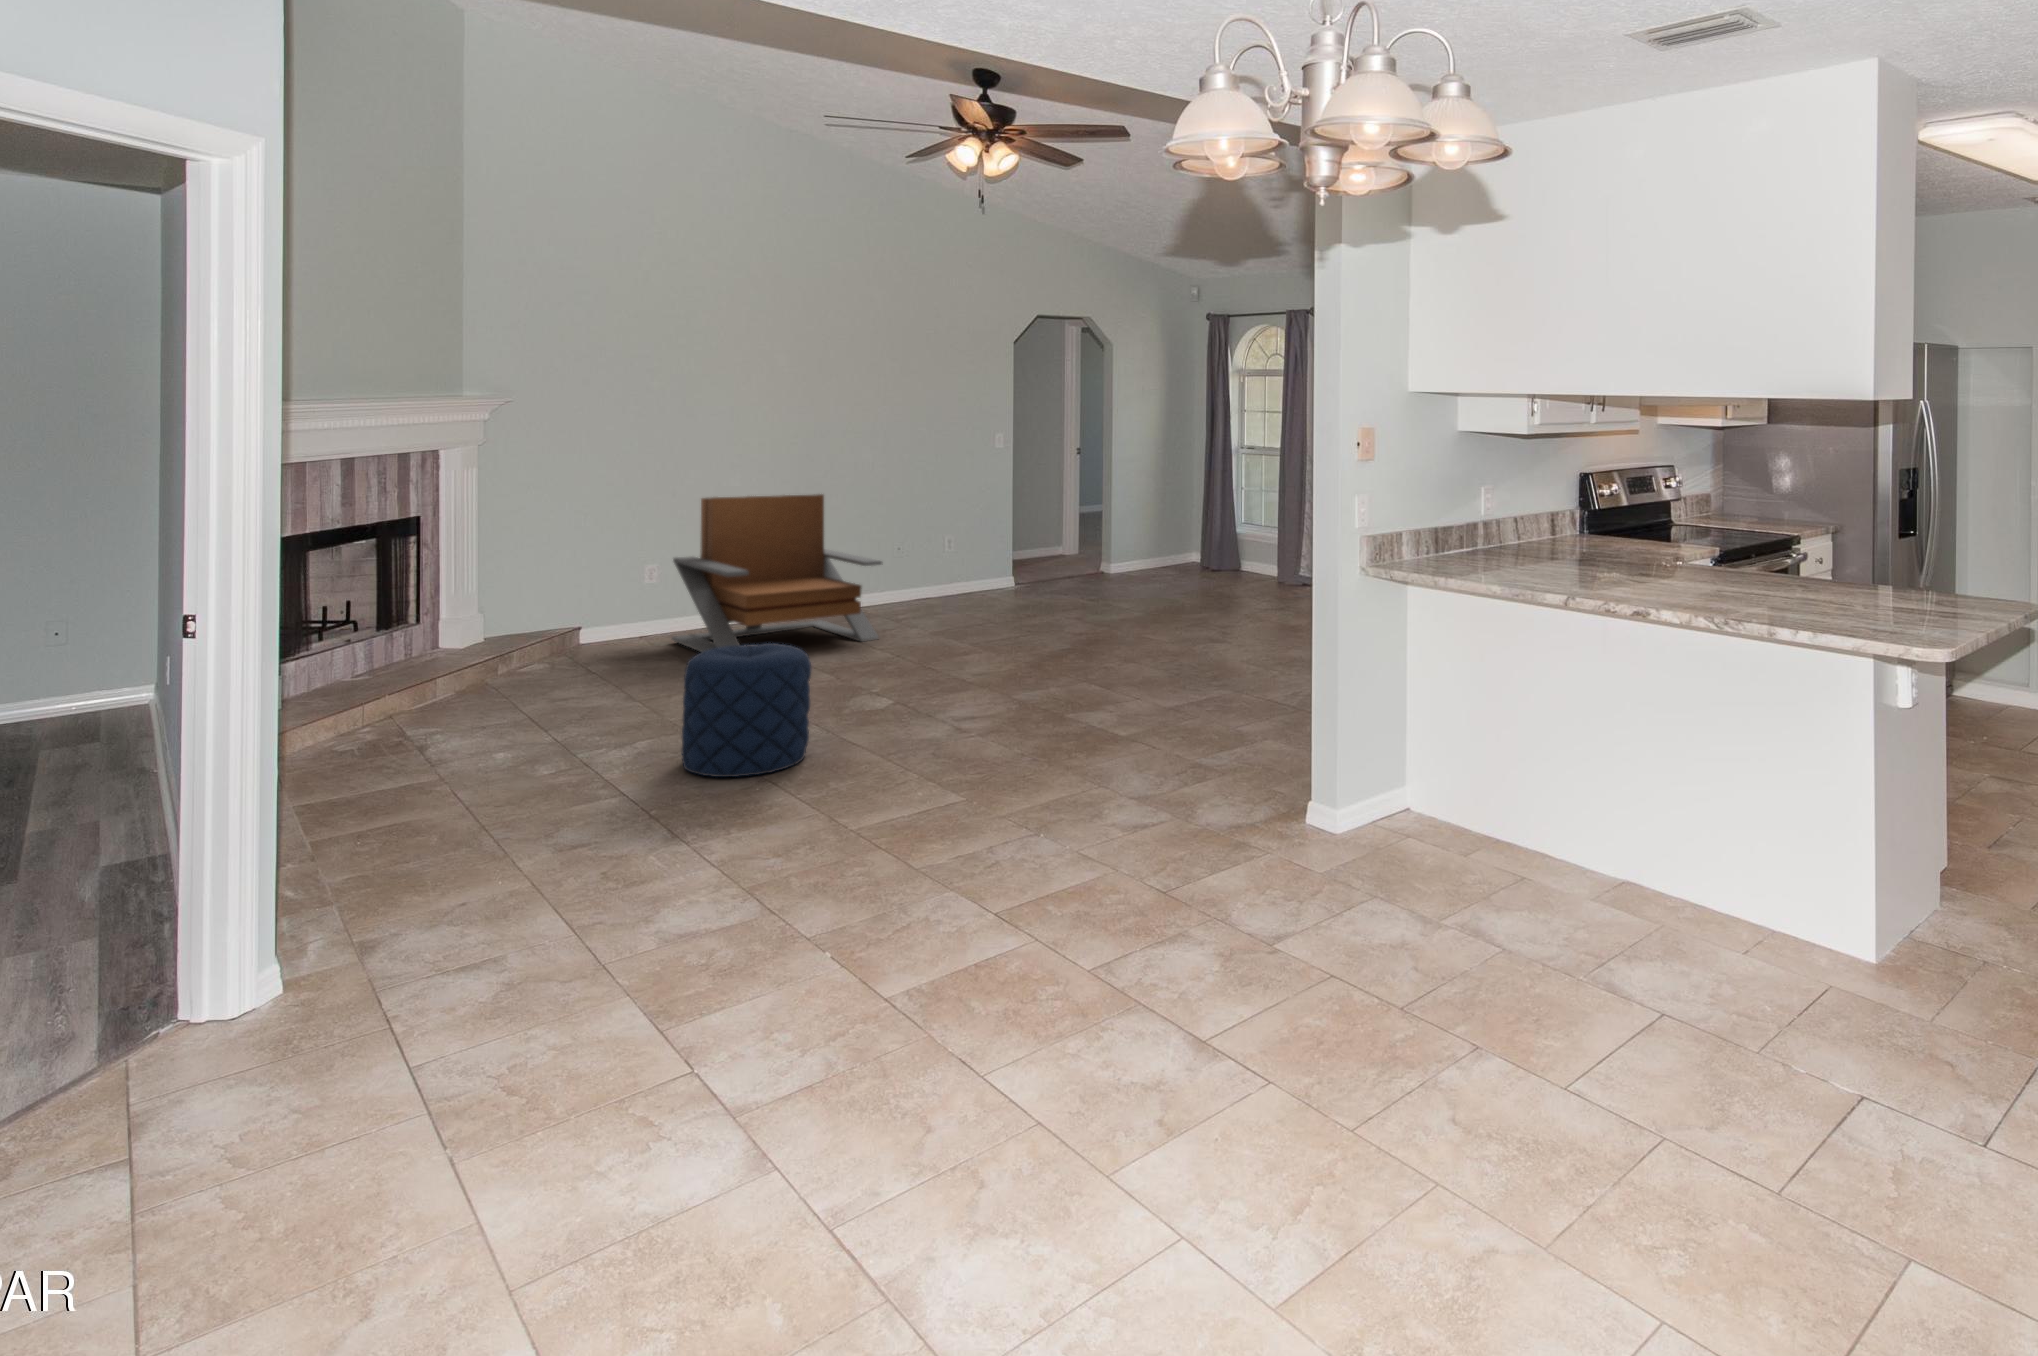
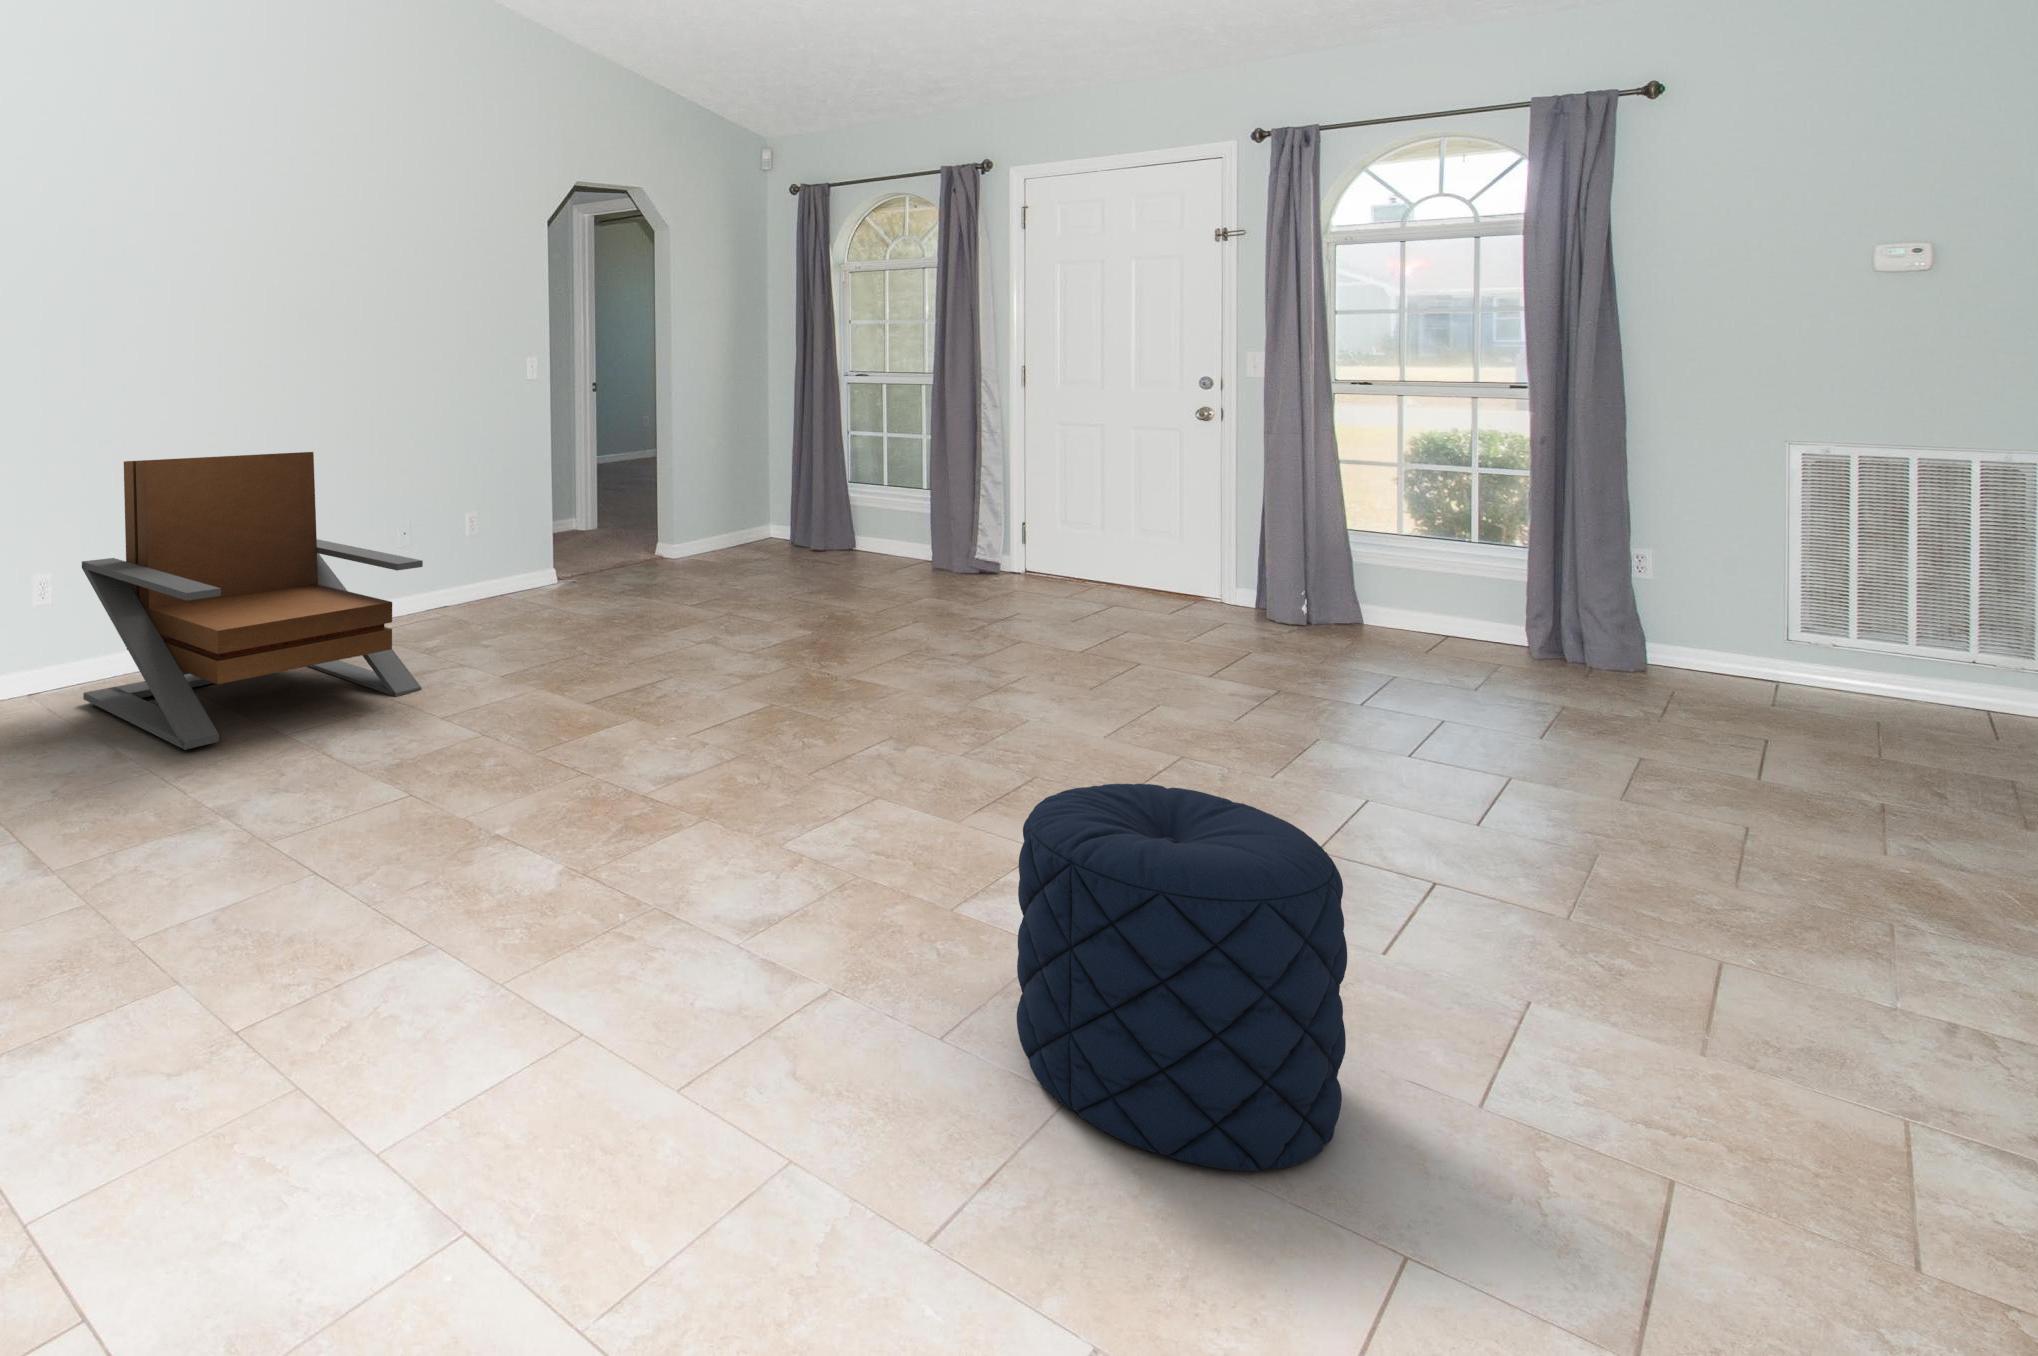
pouf: present [681,643,811,777] -> present [1017,784,1347,1171]

